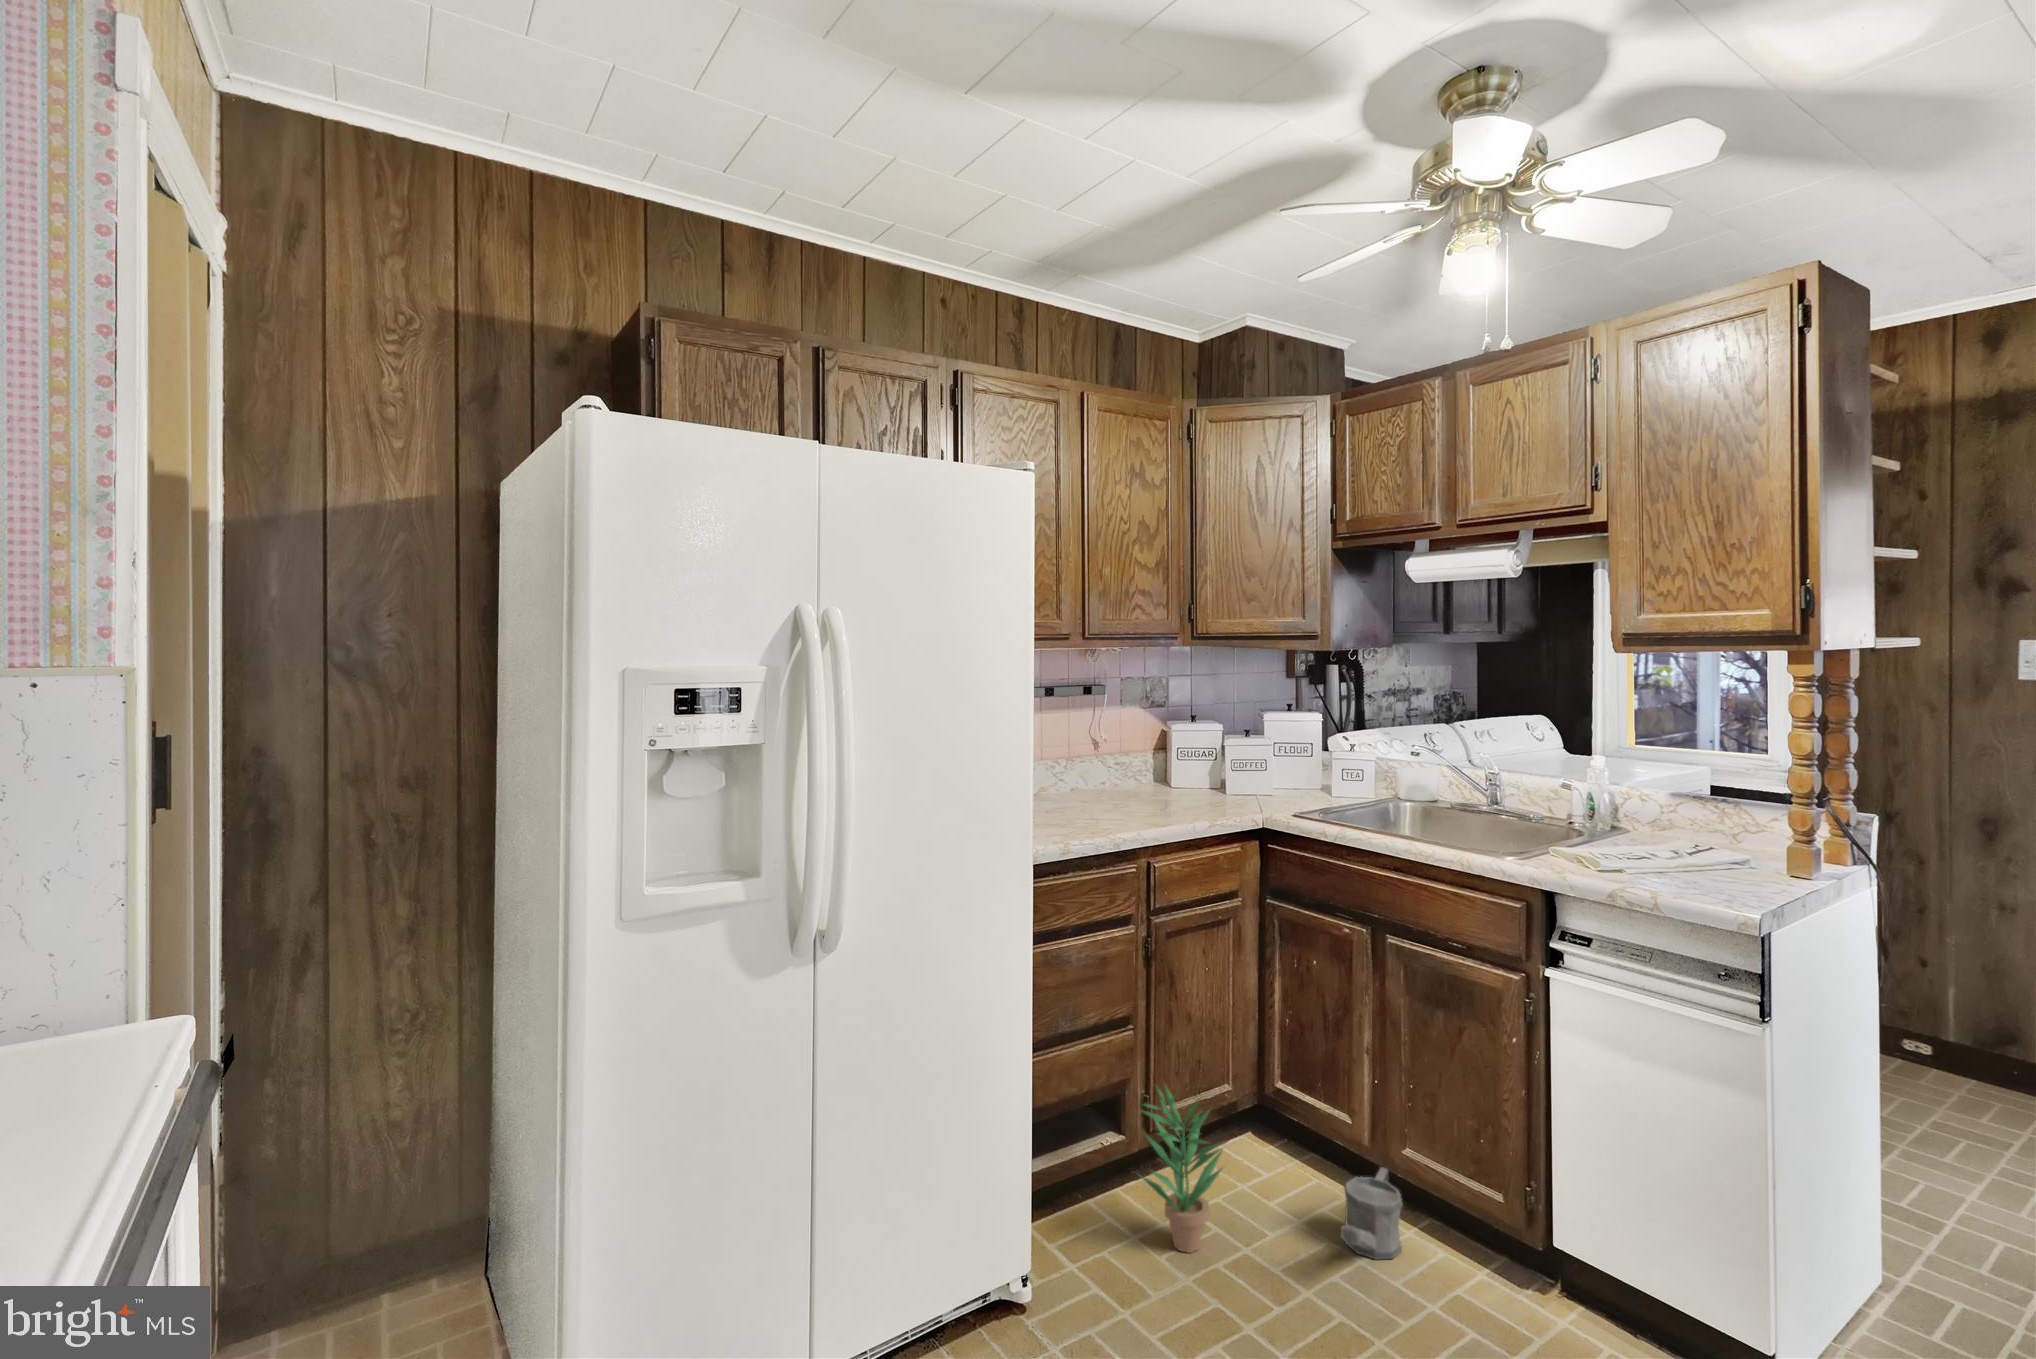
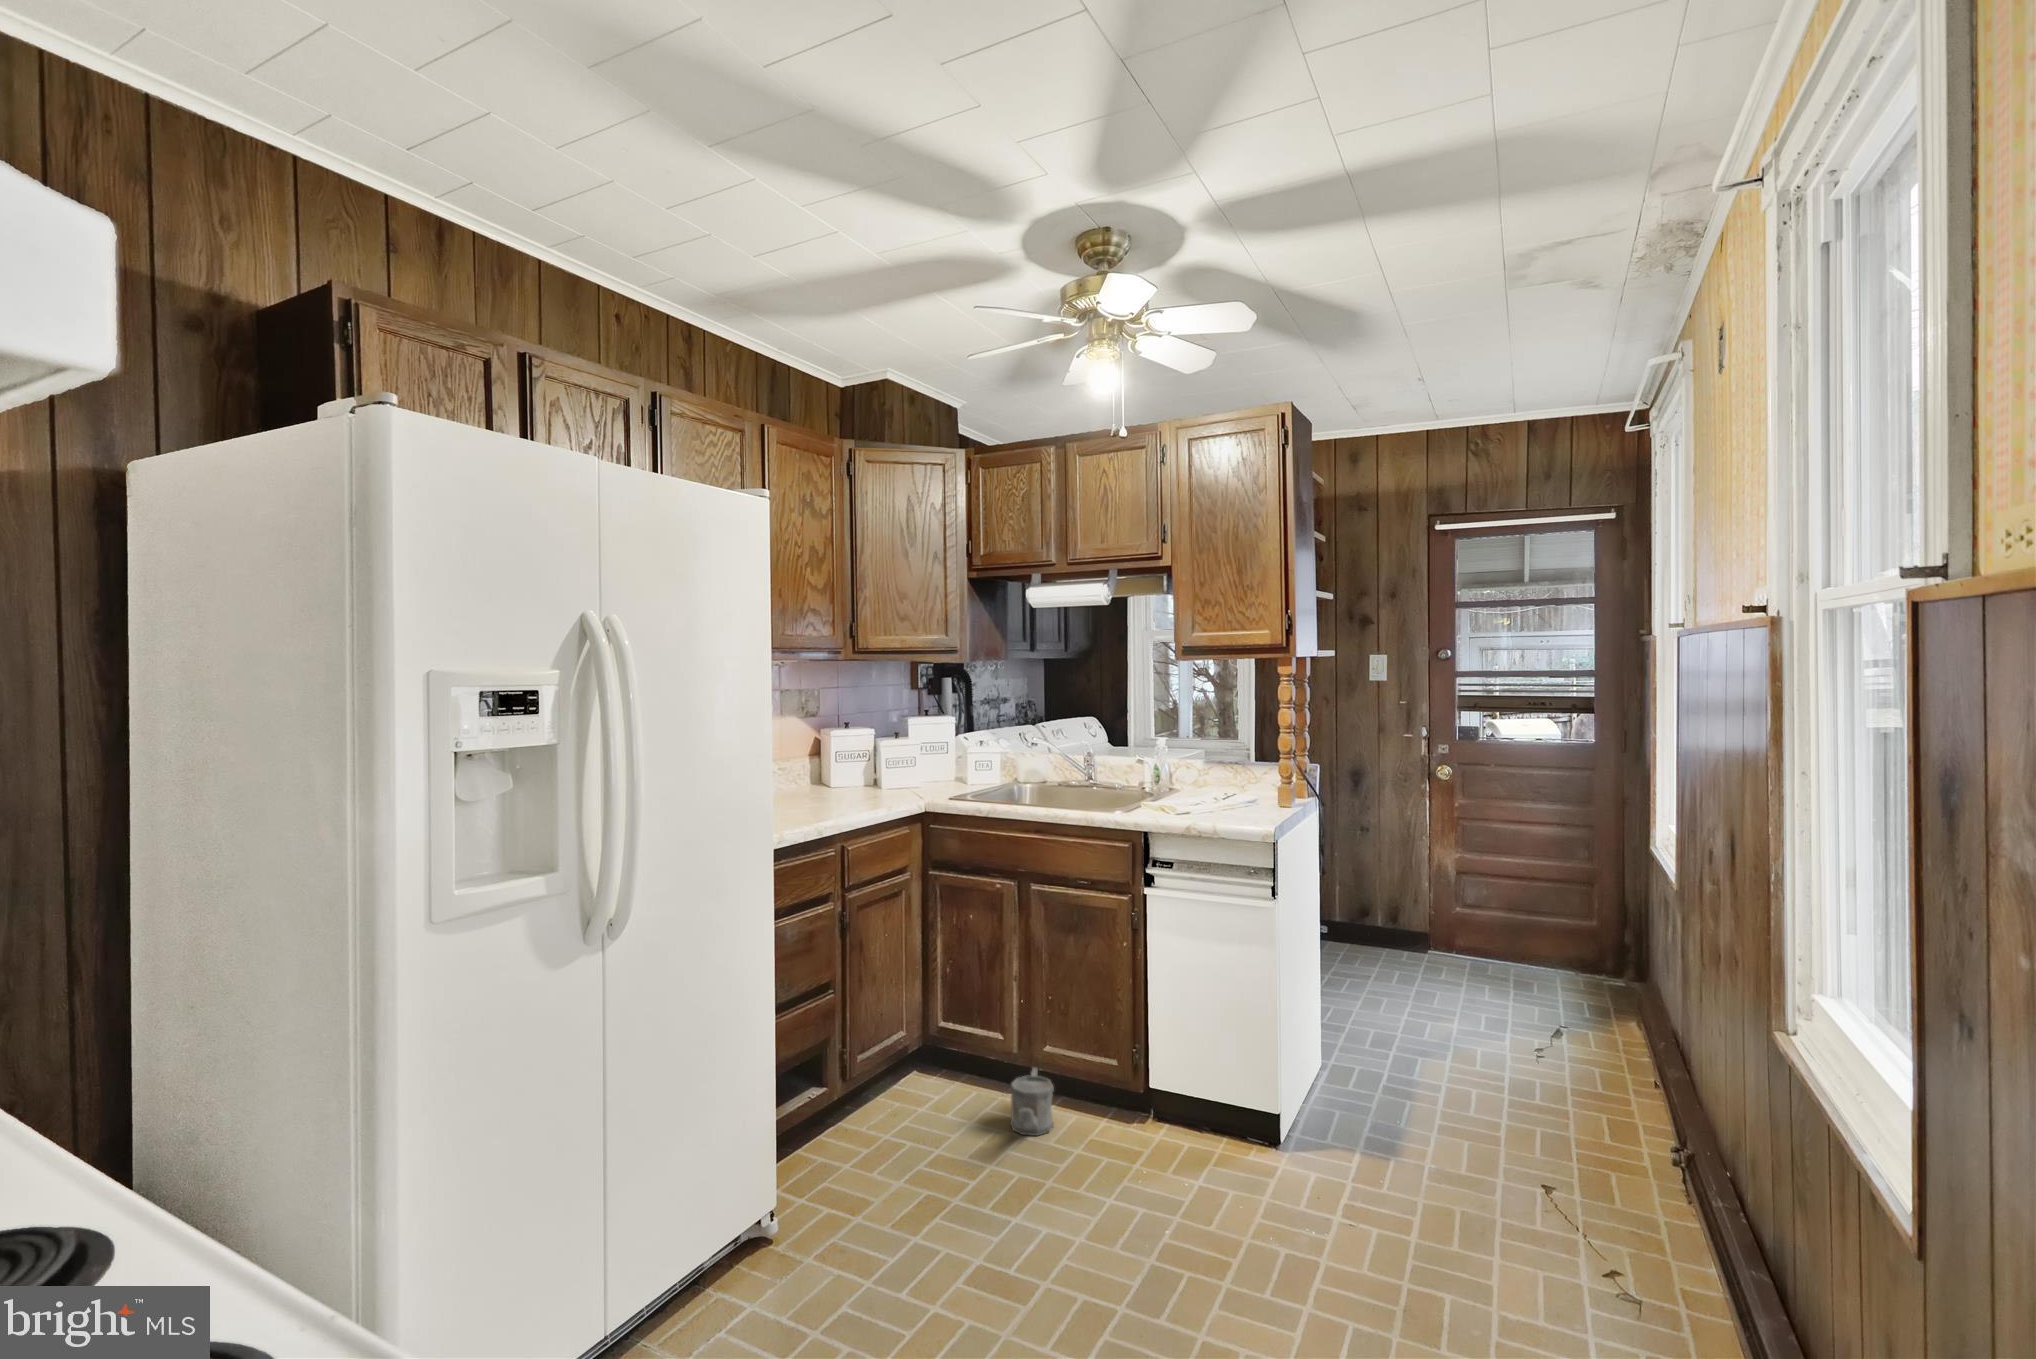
potted plant: present [1141,1086,1223,1253] -> none [853,1026,926,1167]

